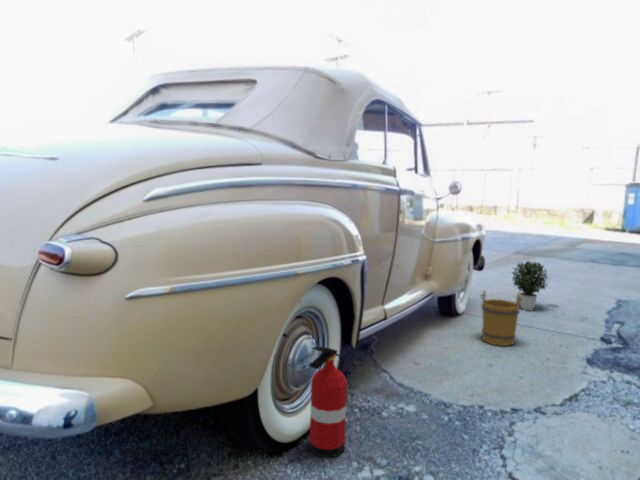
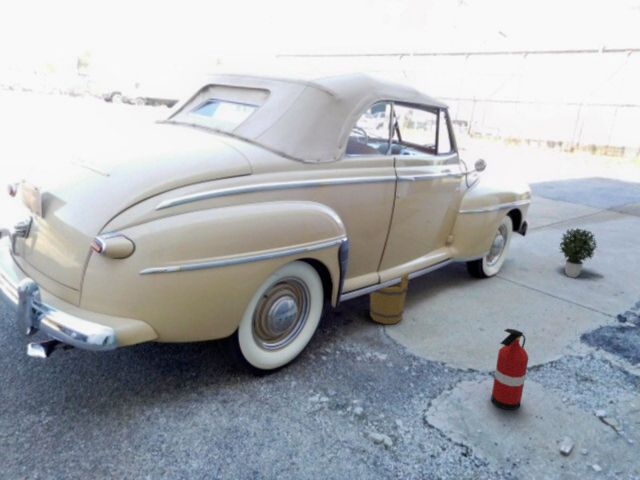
bucket: present [482,290,522,346] -> present [370,273,409,324]
fire extinguisher: present [310,346,347,457] -> present [491,329,528,410]

